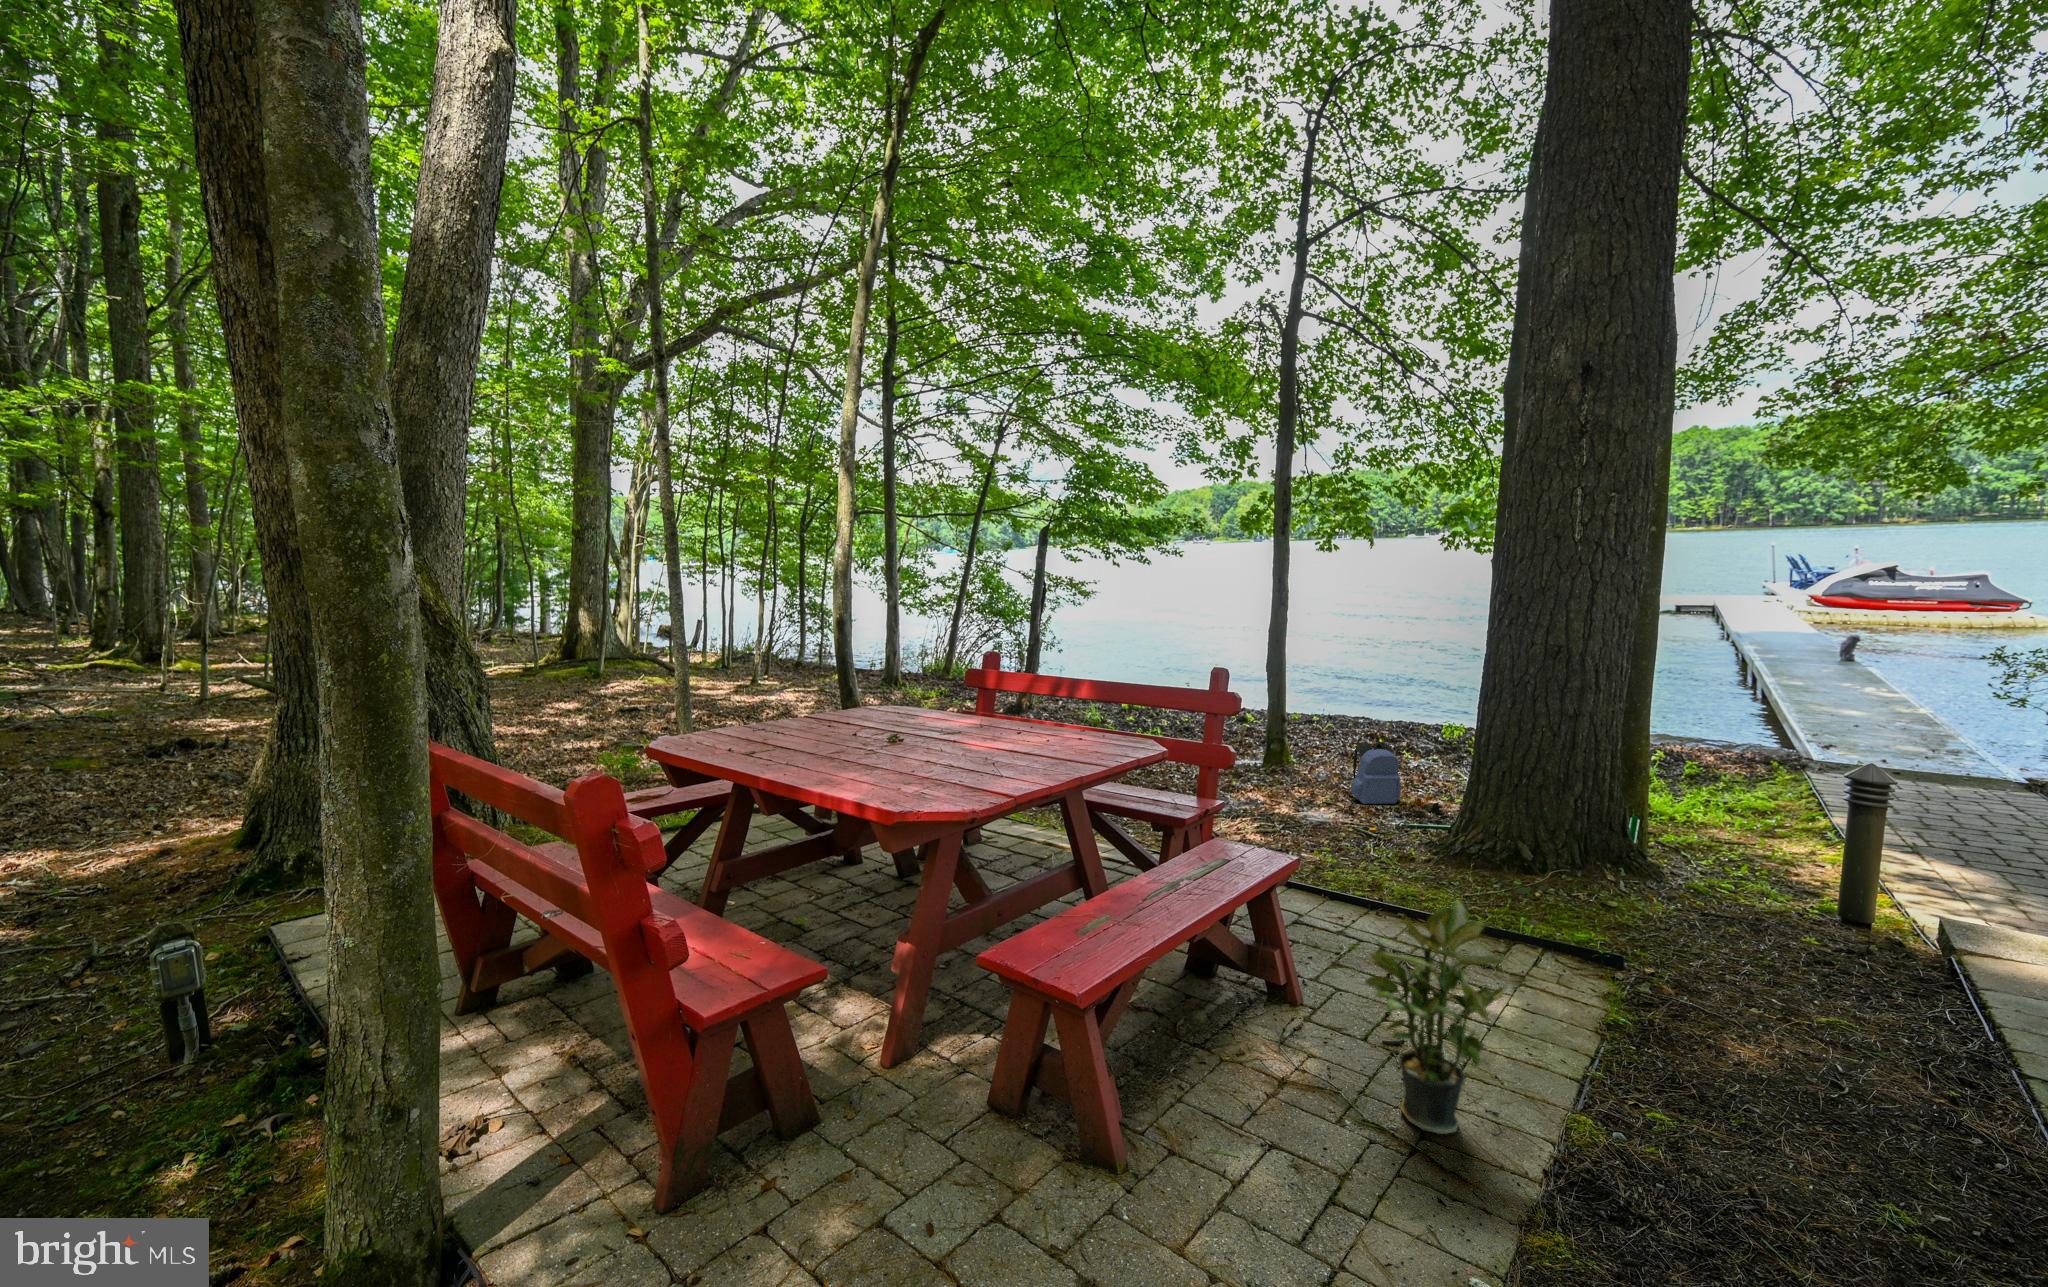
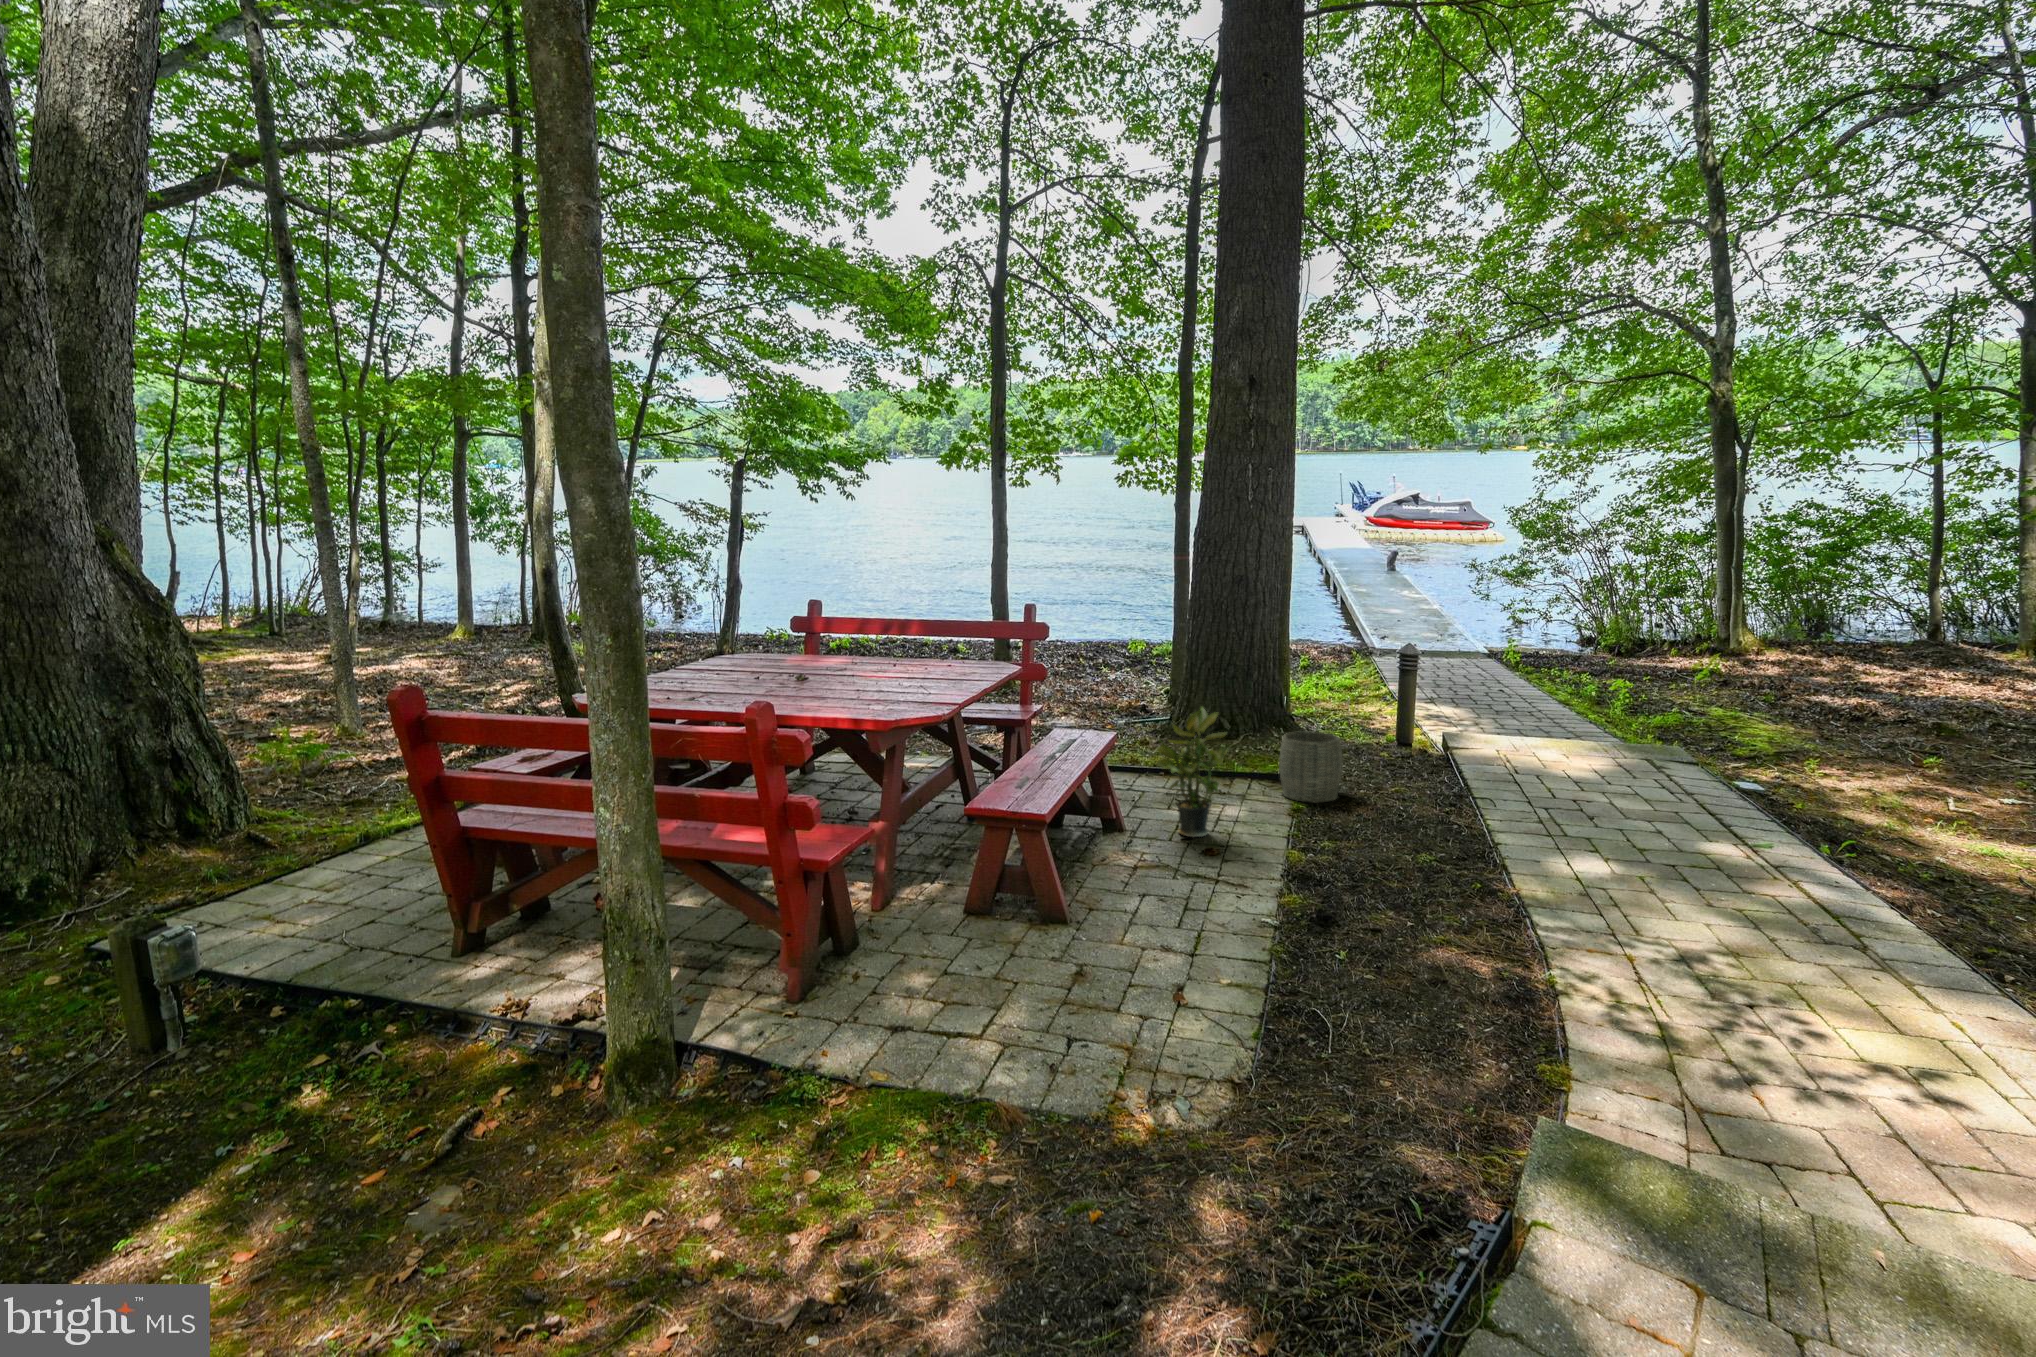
backpack: present [1350,742,1401,804] -> none [1075,653,1112,706]
woven basket: none [1629,946,1772,1100] -> present [1279,731,1343,803]

